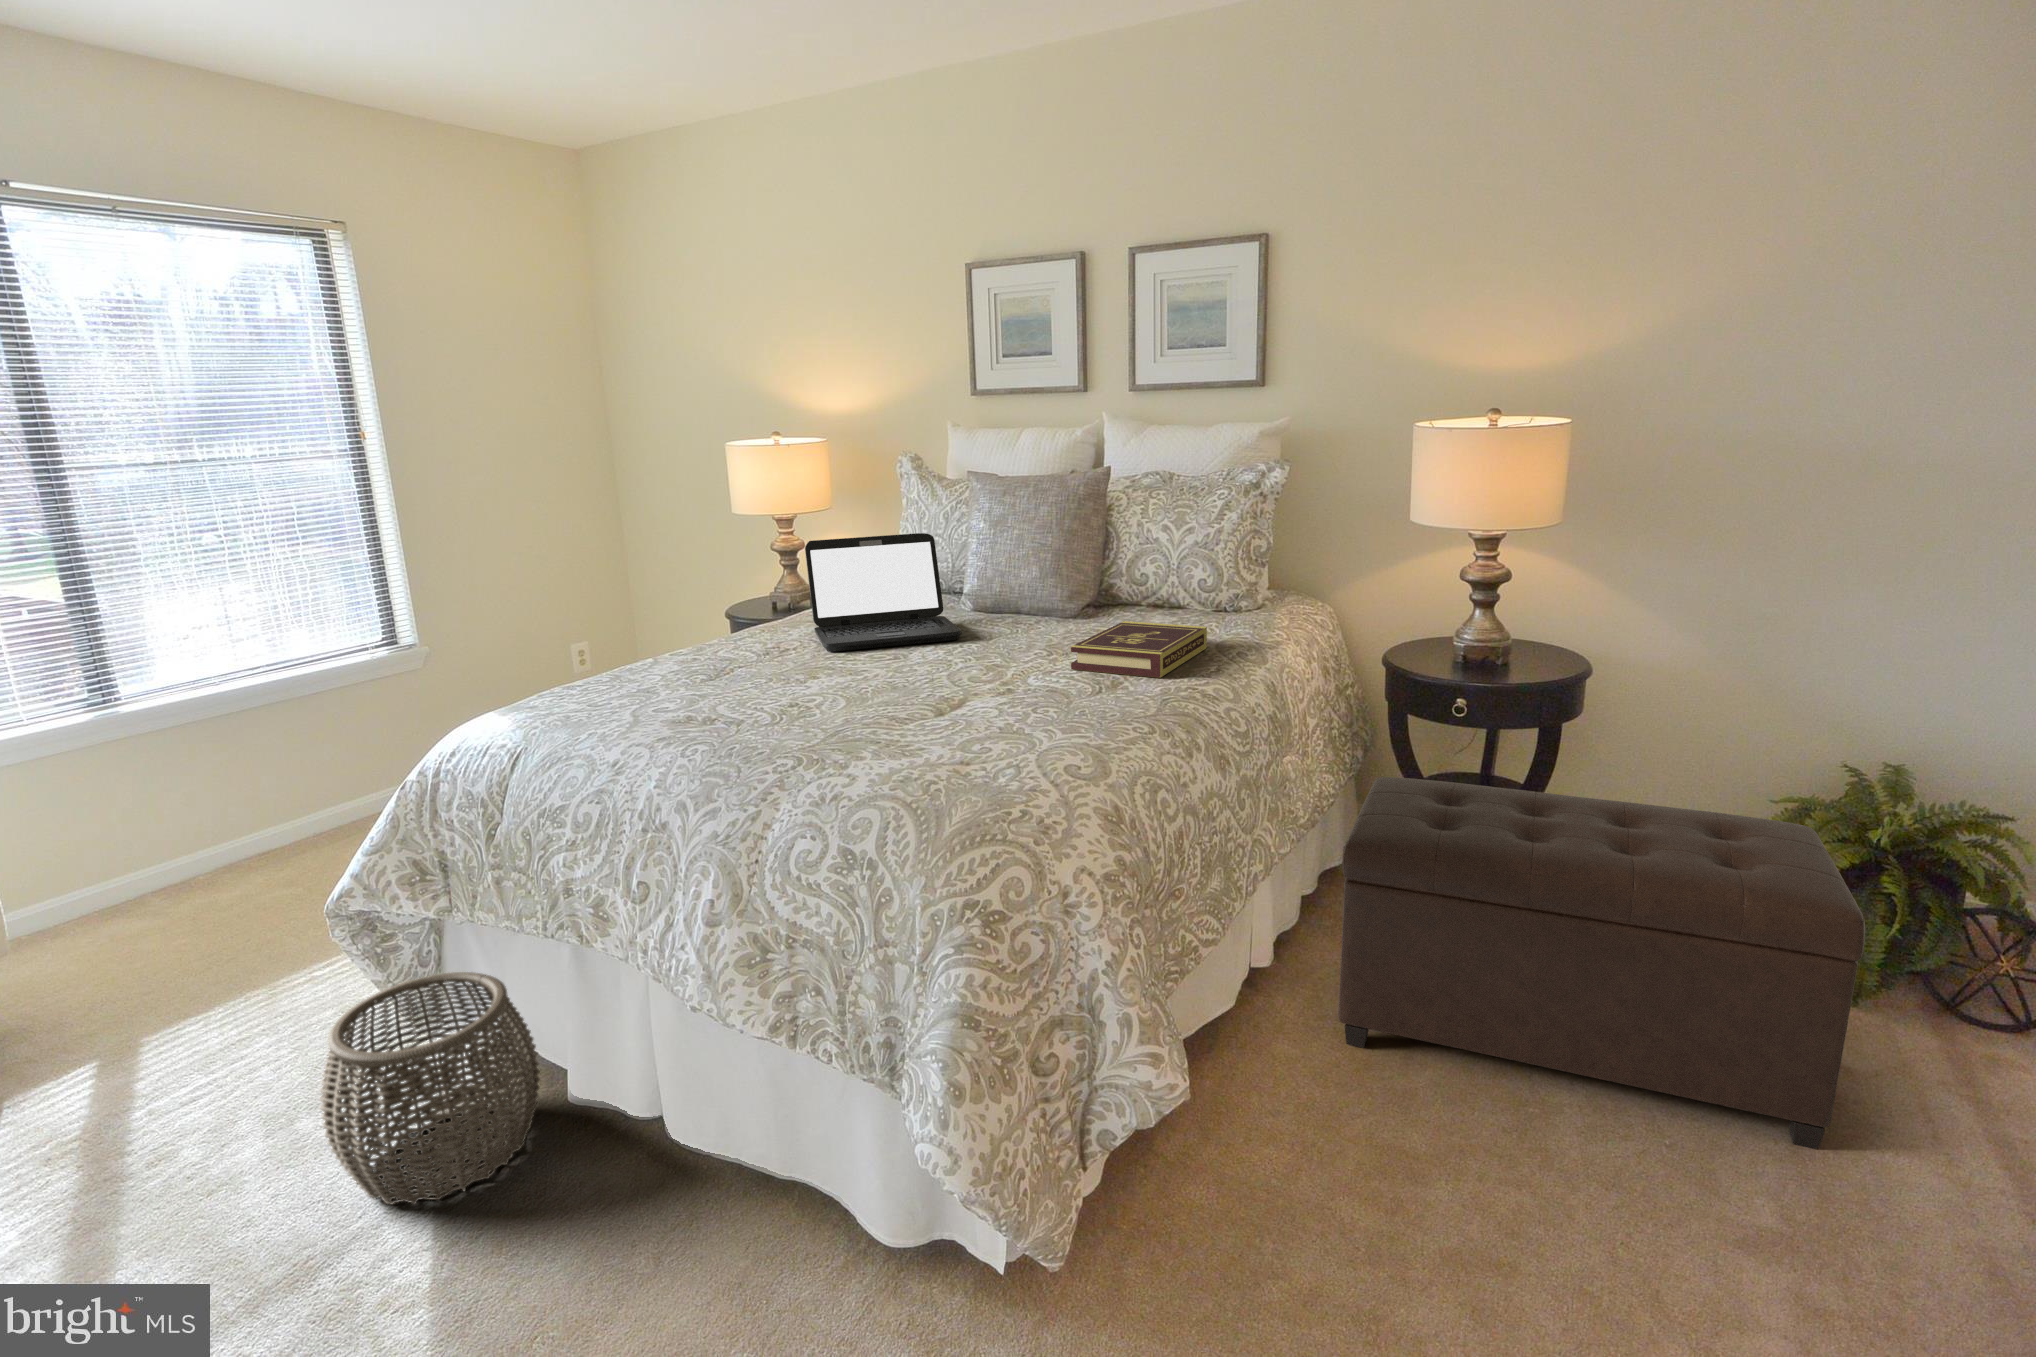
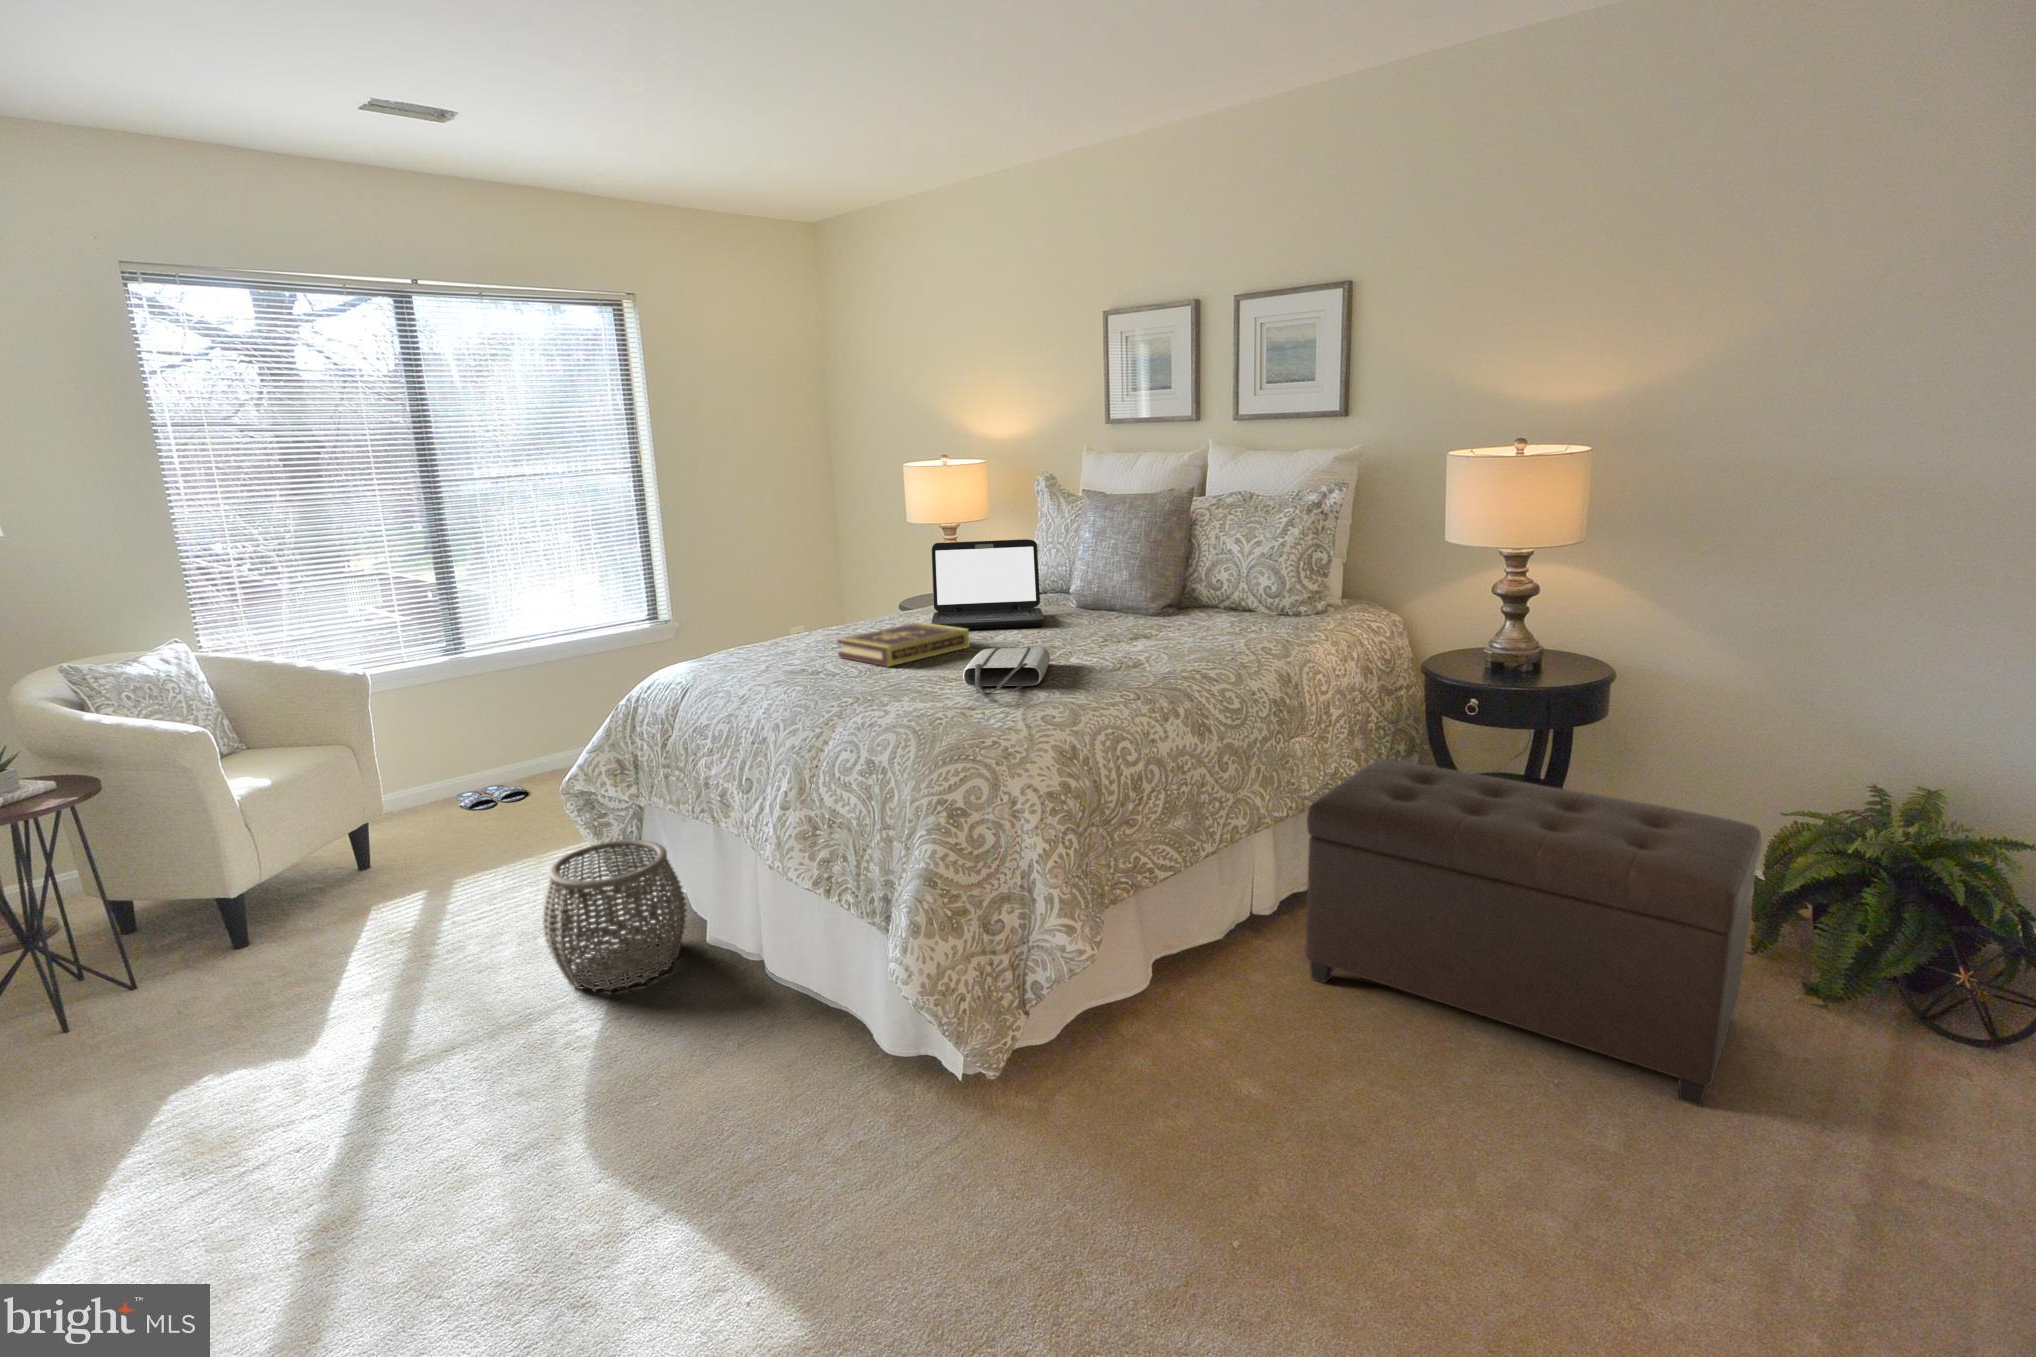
book: present [1071,621,1207,678] -> present [837,623,969,667]
tote bag: none [924,673,1029,745] -> present [963,648,1050,694]
slippers: none [117,886,229,929] -> present [456,785,526,810]

